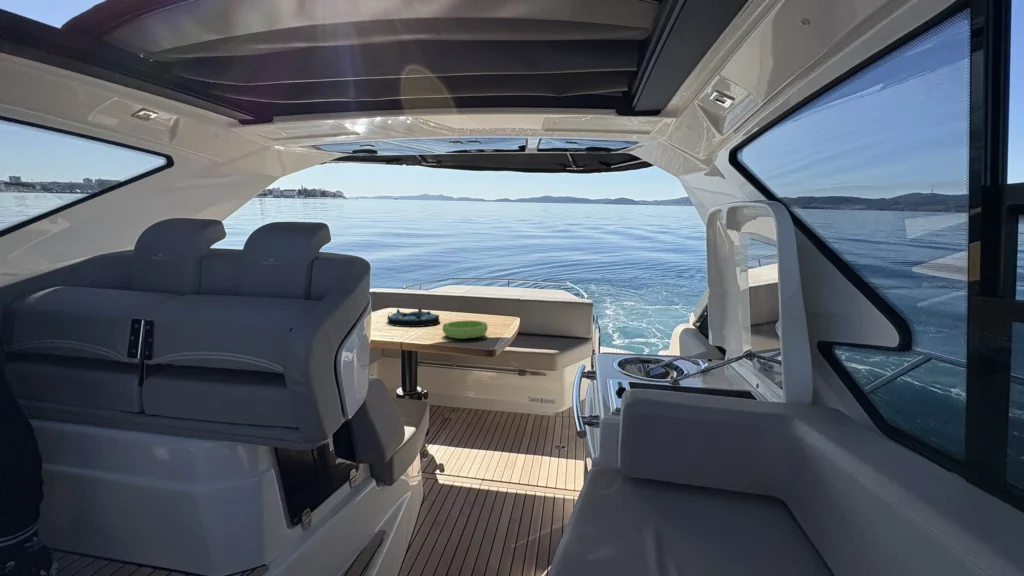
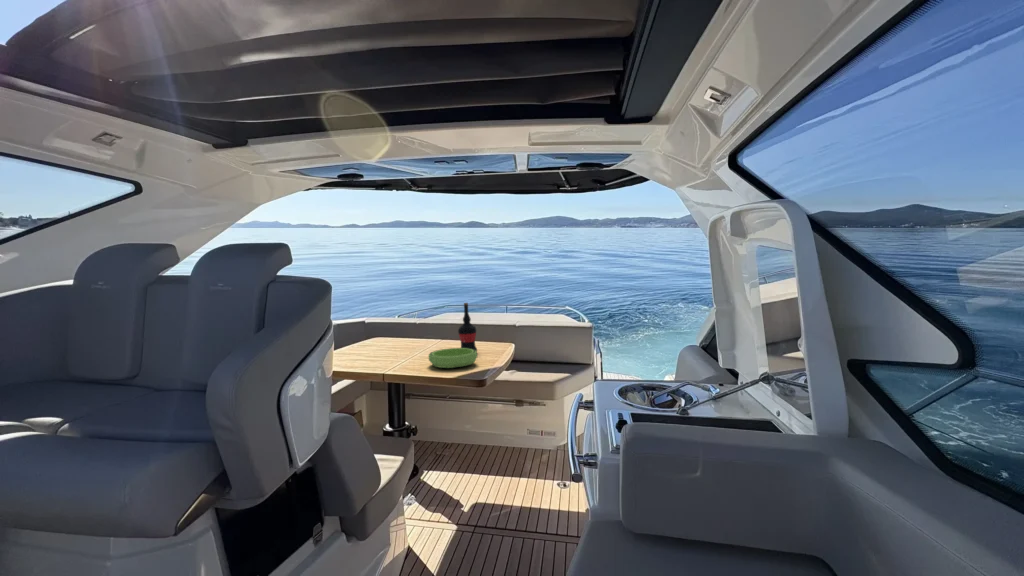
wine bottle: none [469,278,486,326] -> present [458,303,477,351]
serving tray: present [387,308,440,327] -> none [372,336,429,357]

